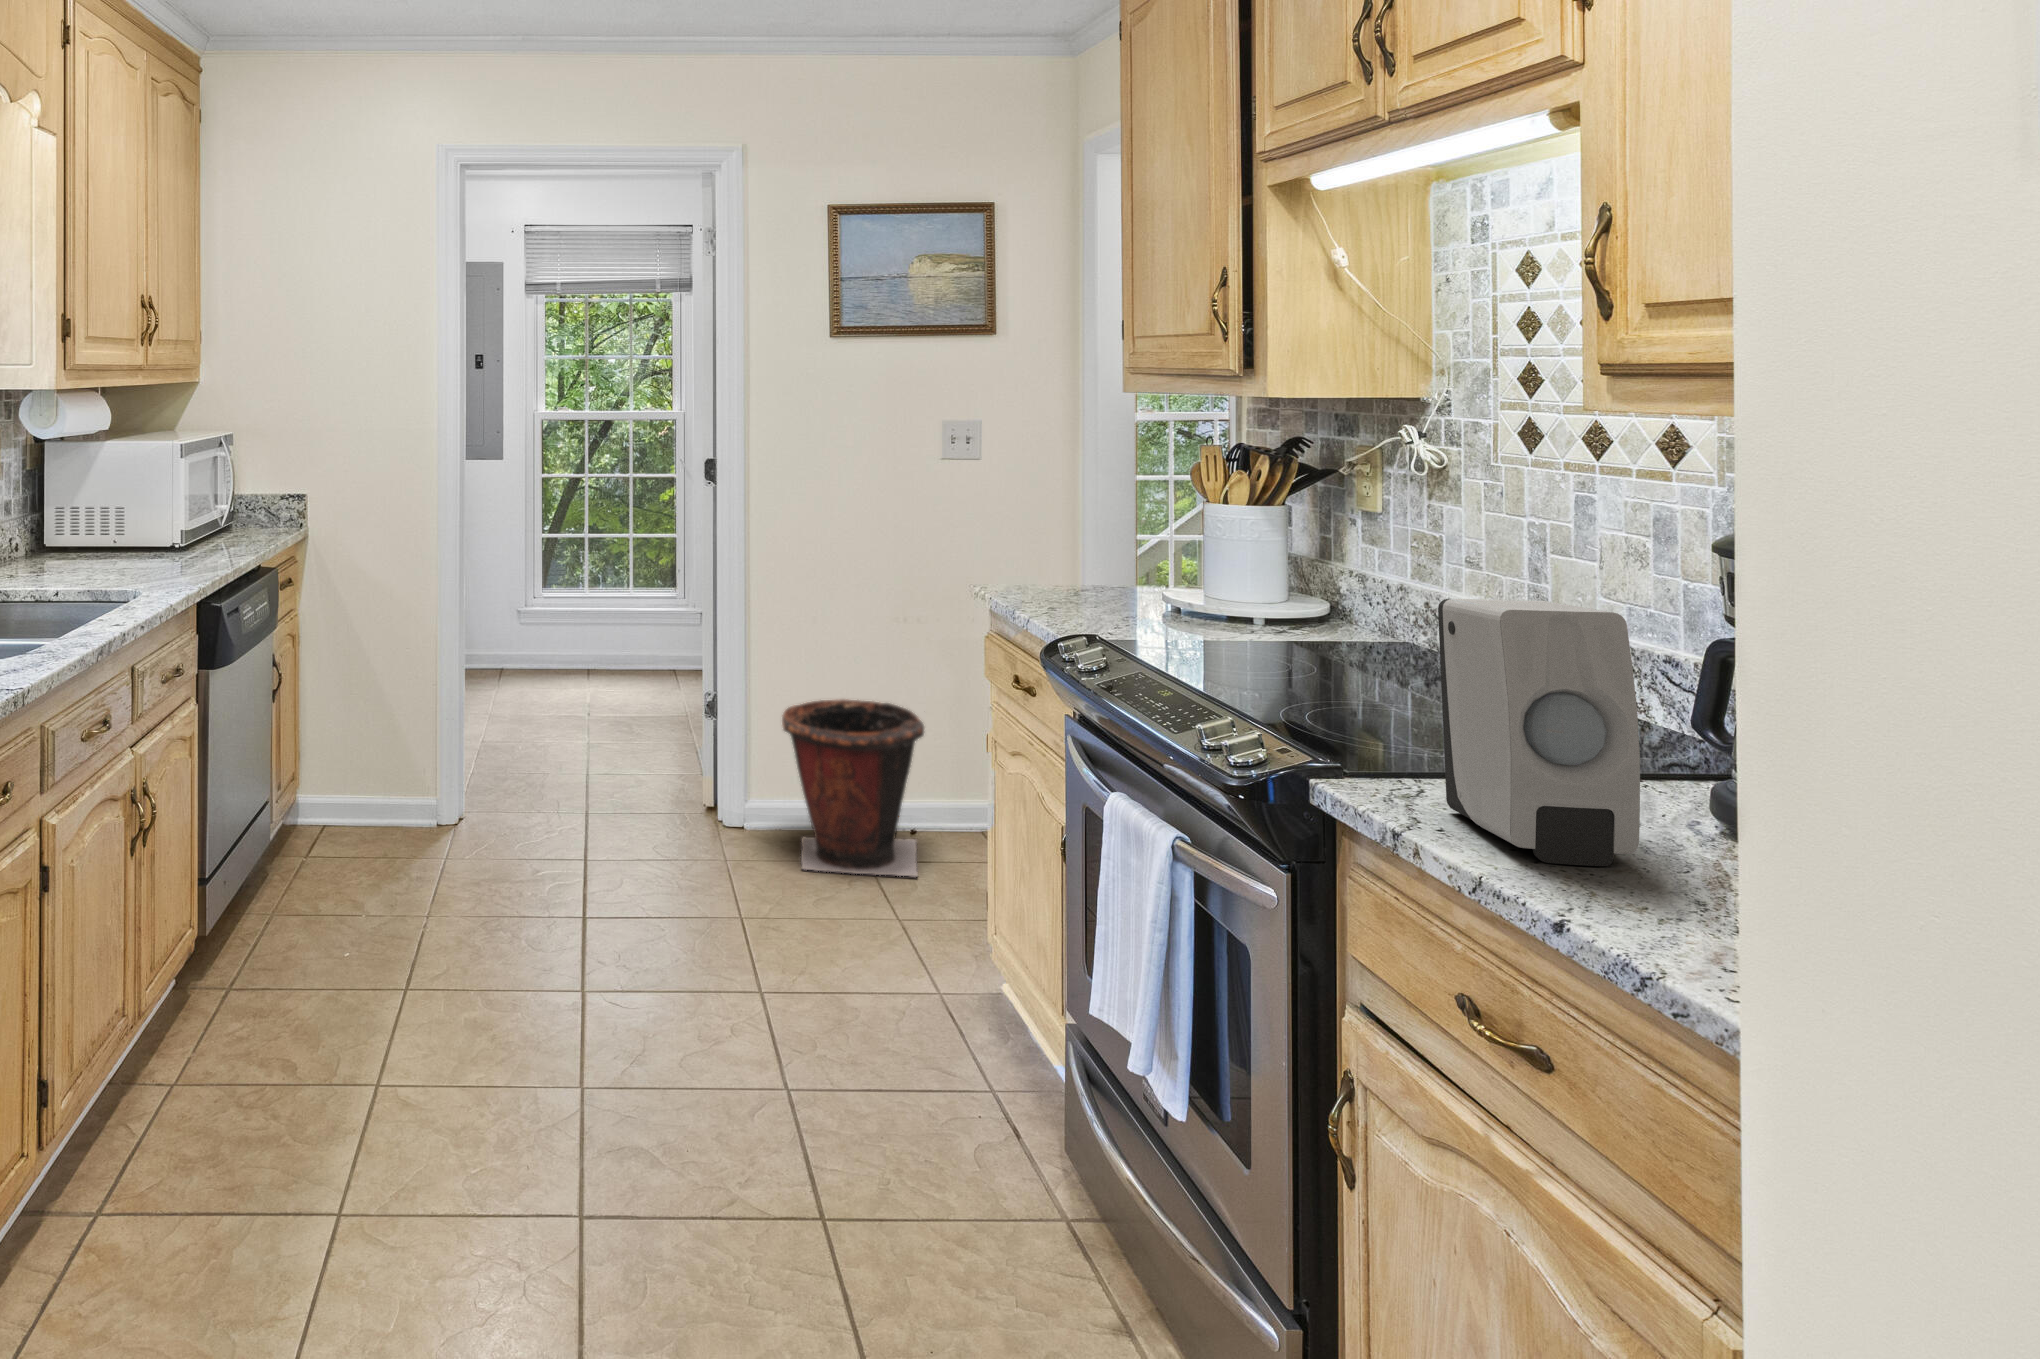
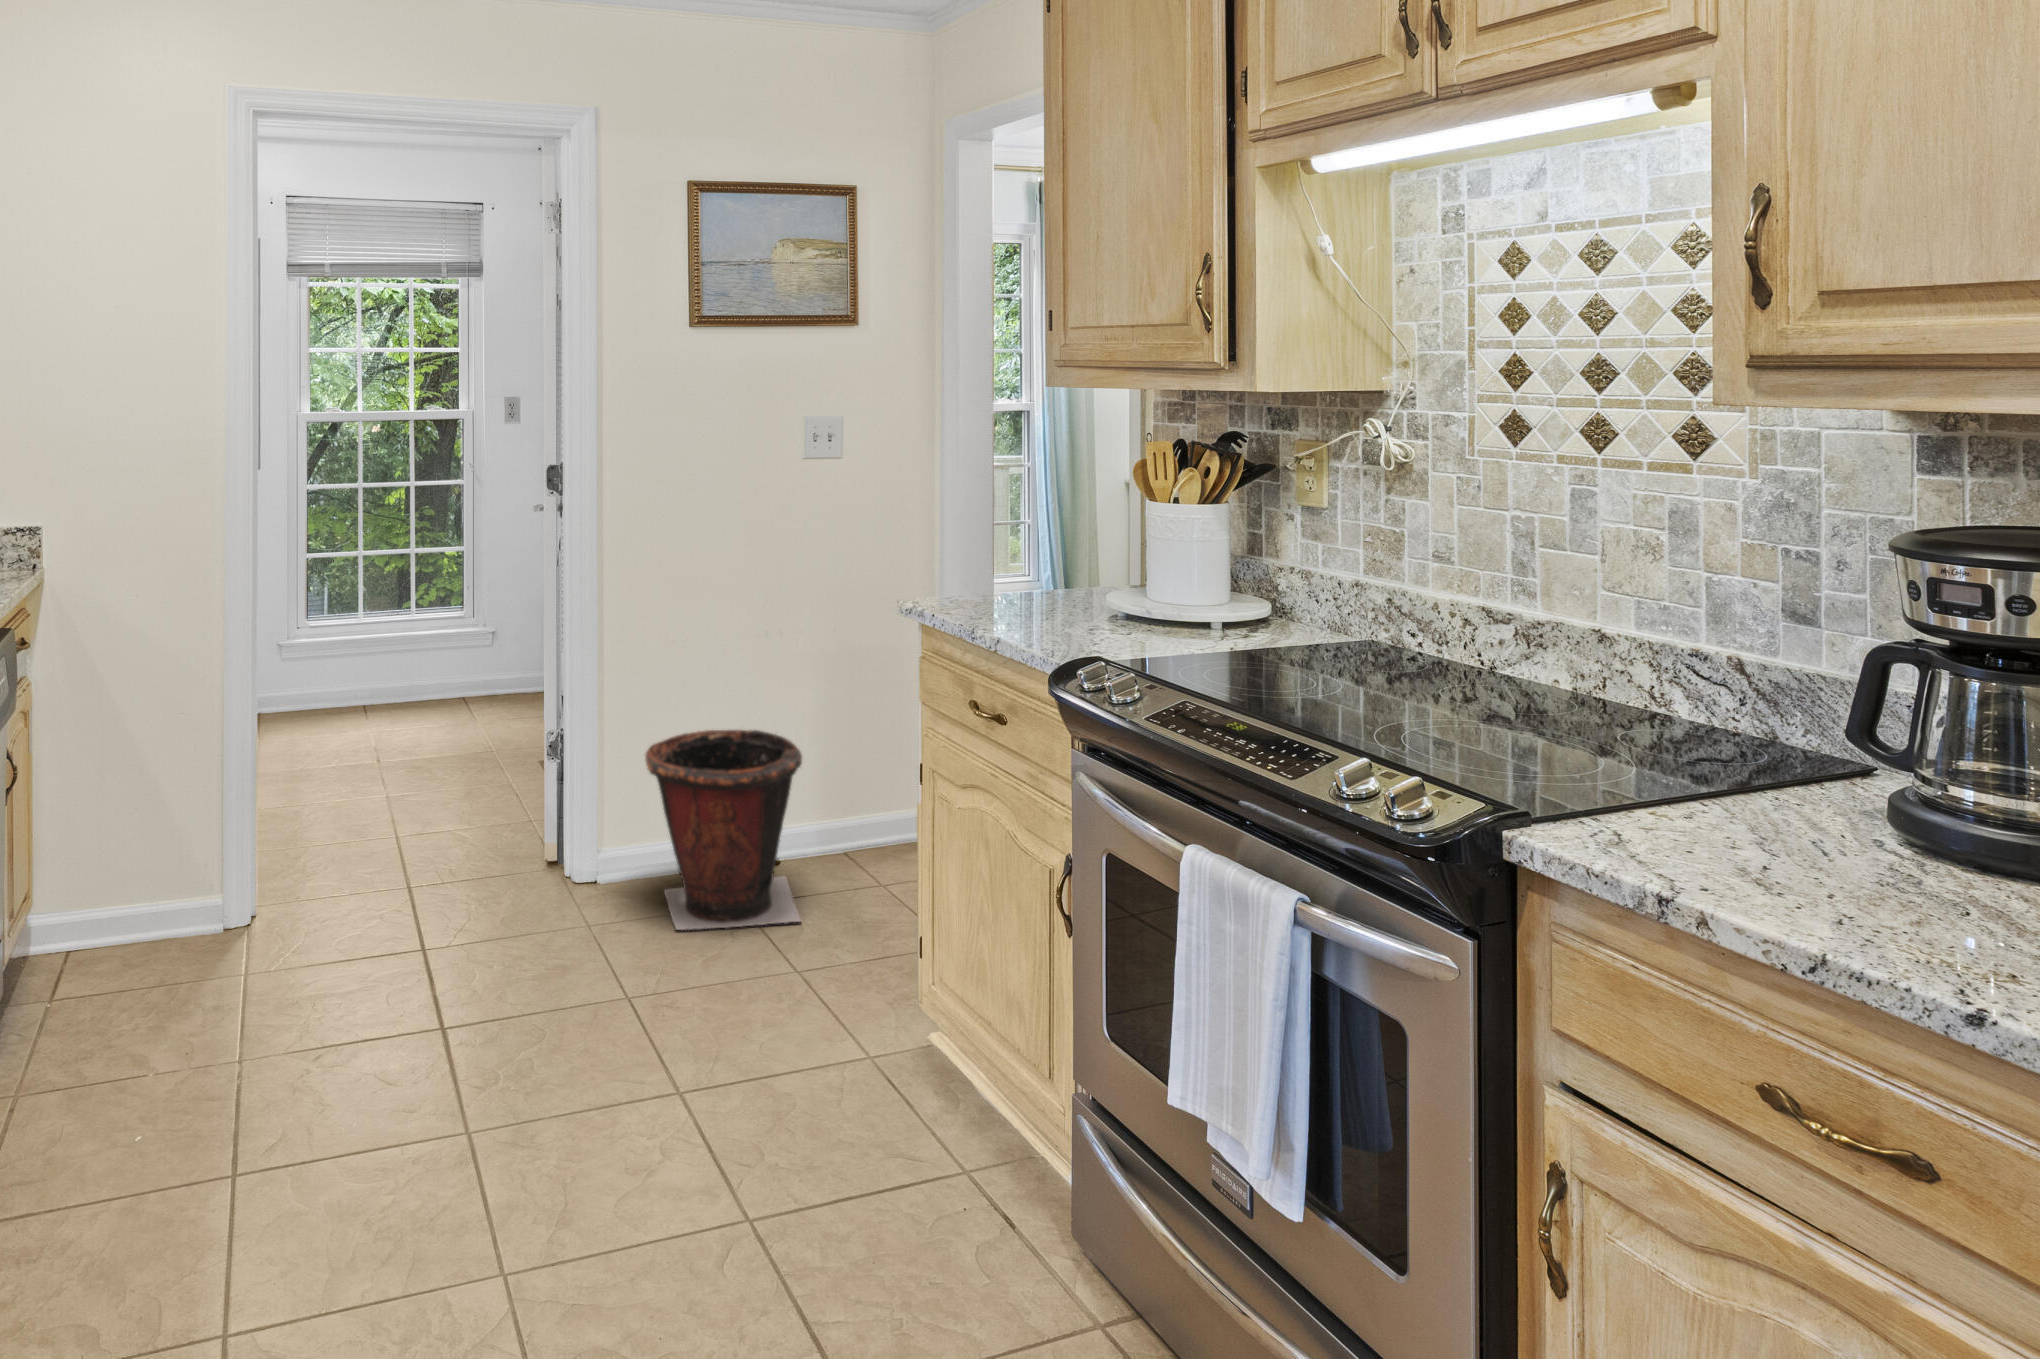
soap dispenser: present [1438,599,1640,866] -> none [1647,617,1913,922]

